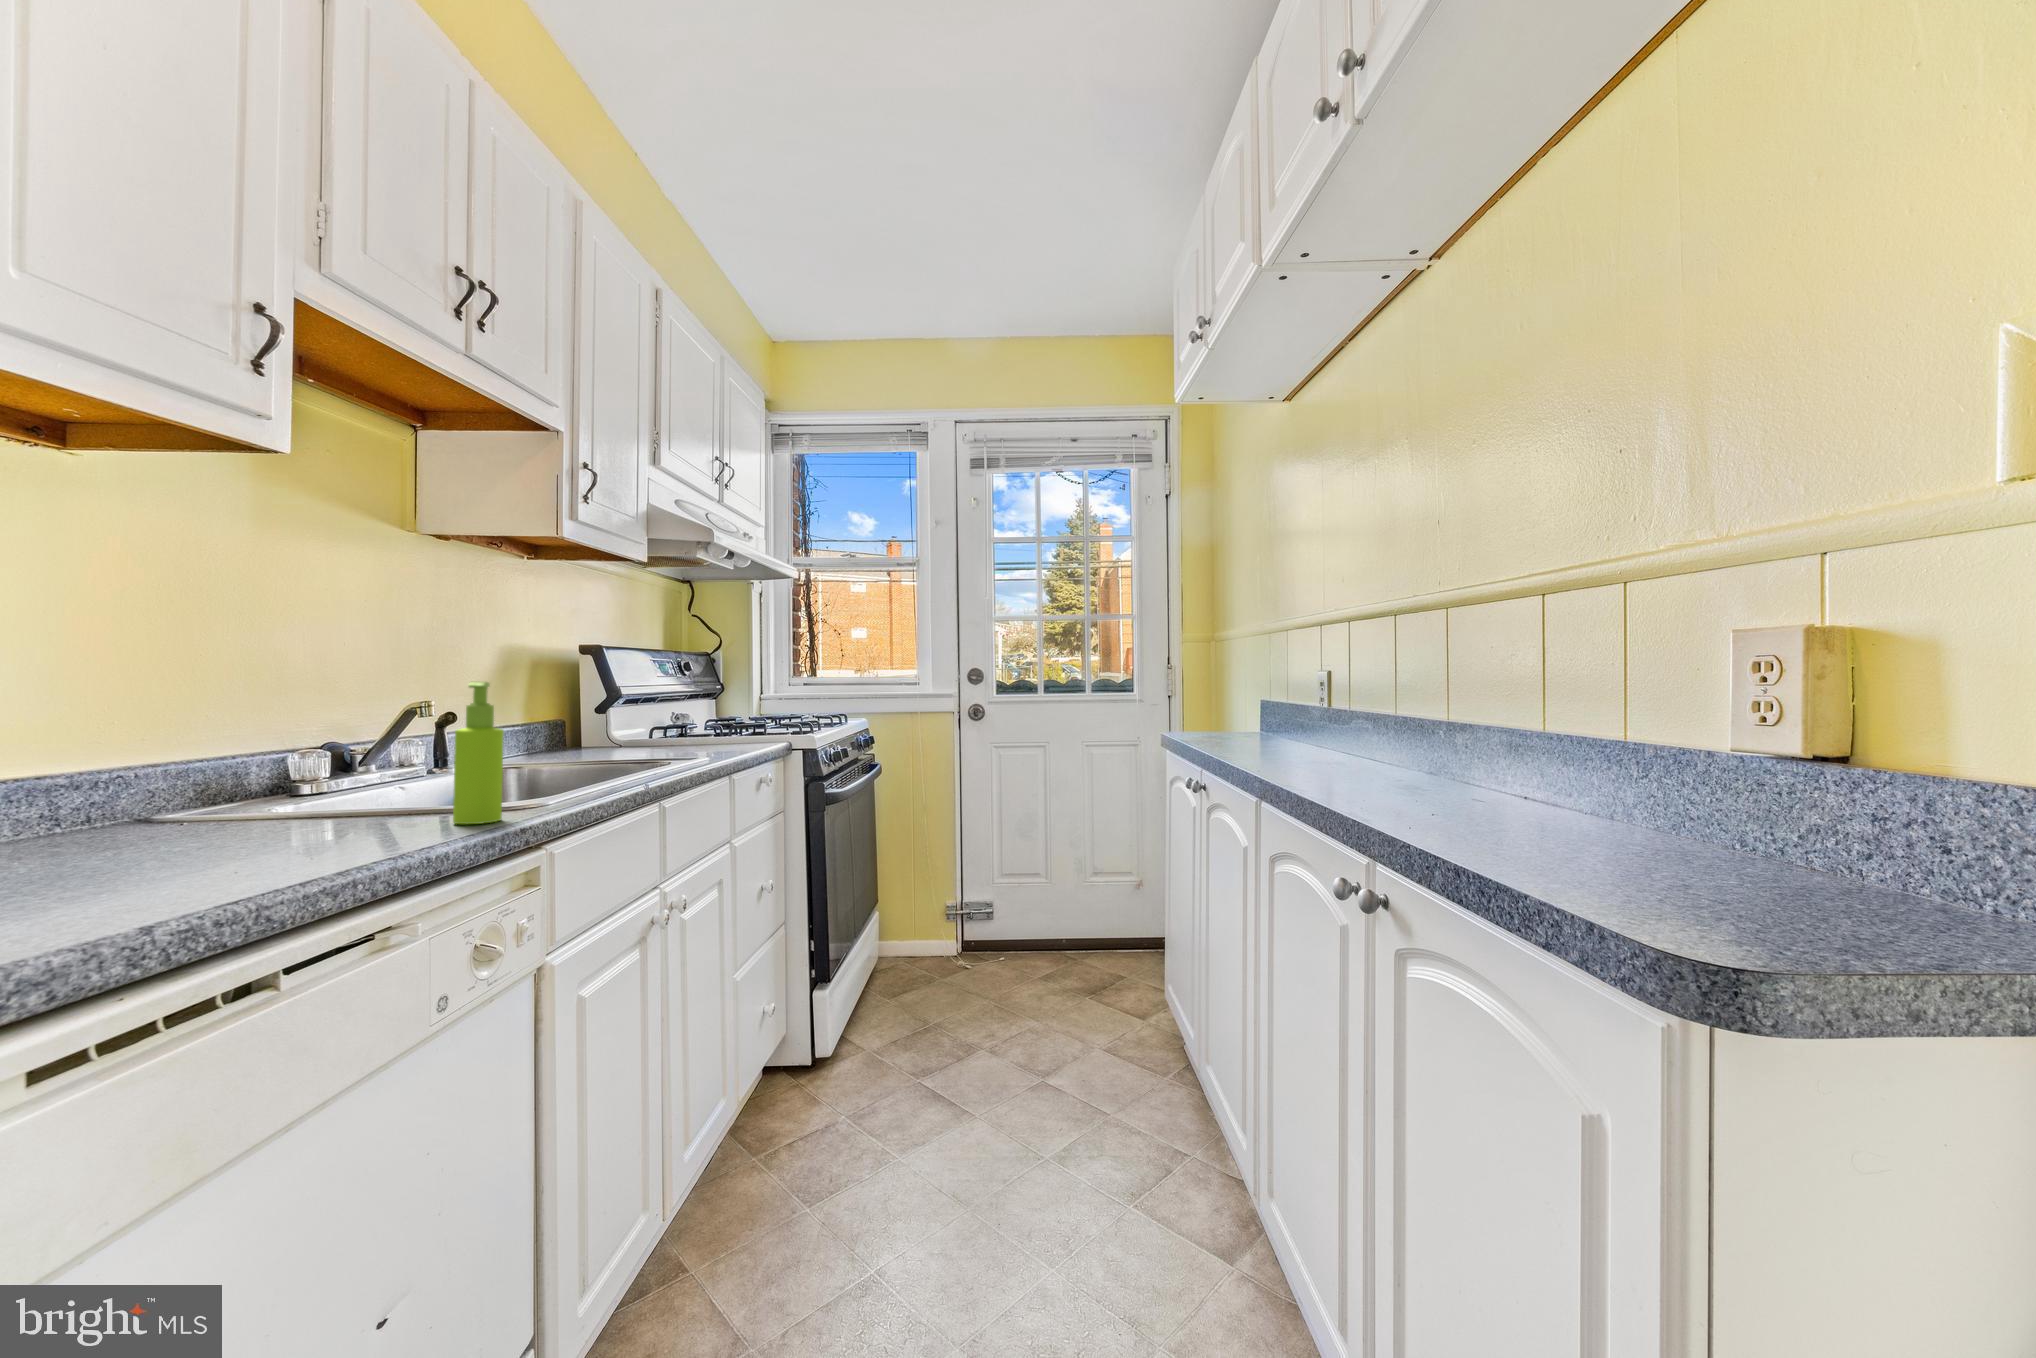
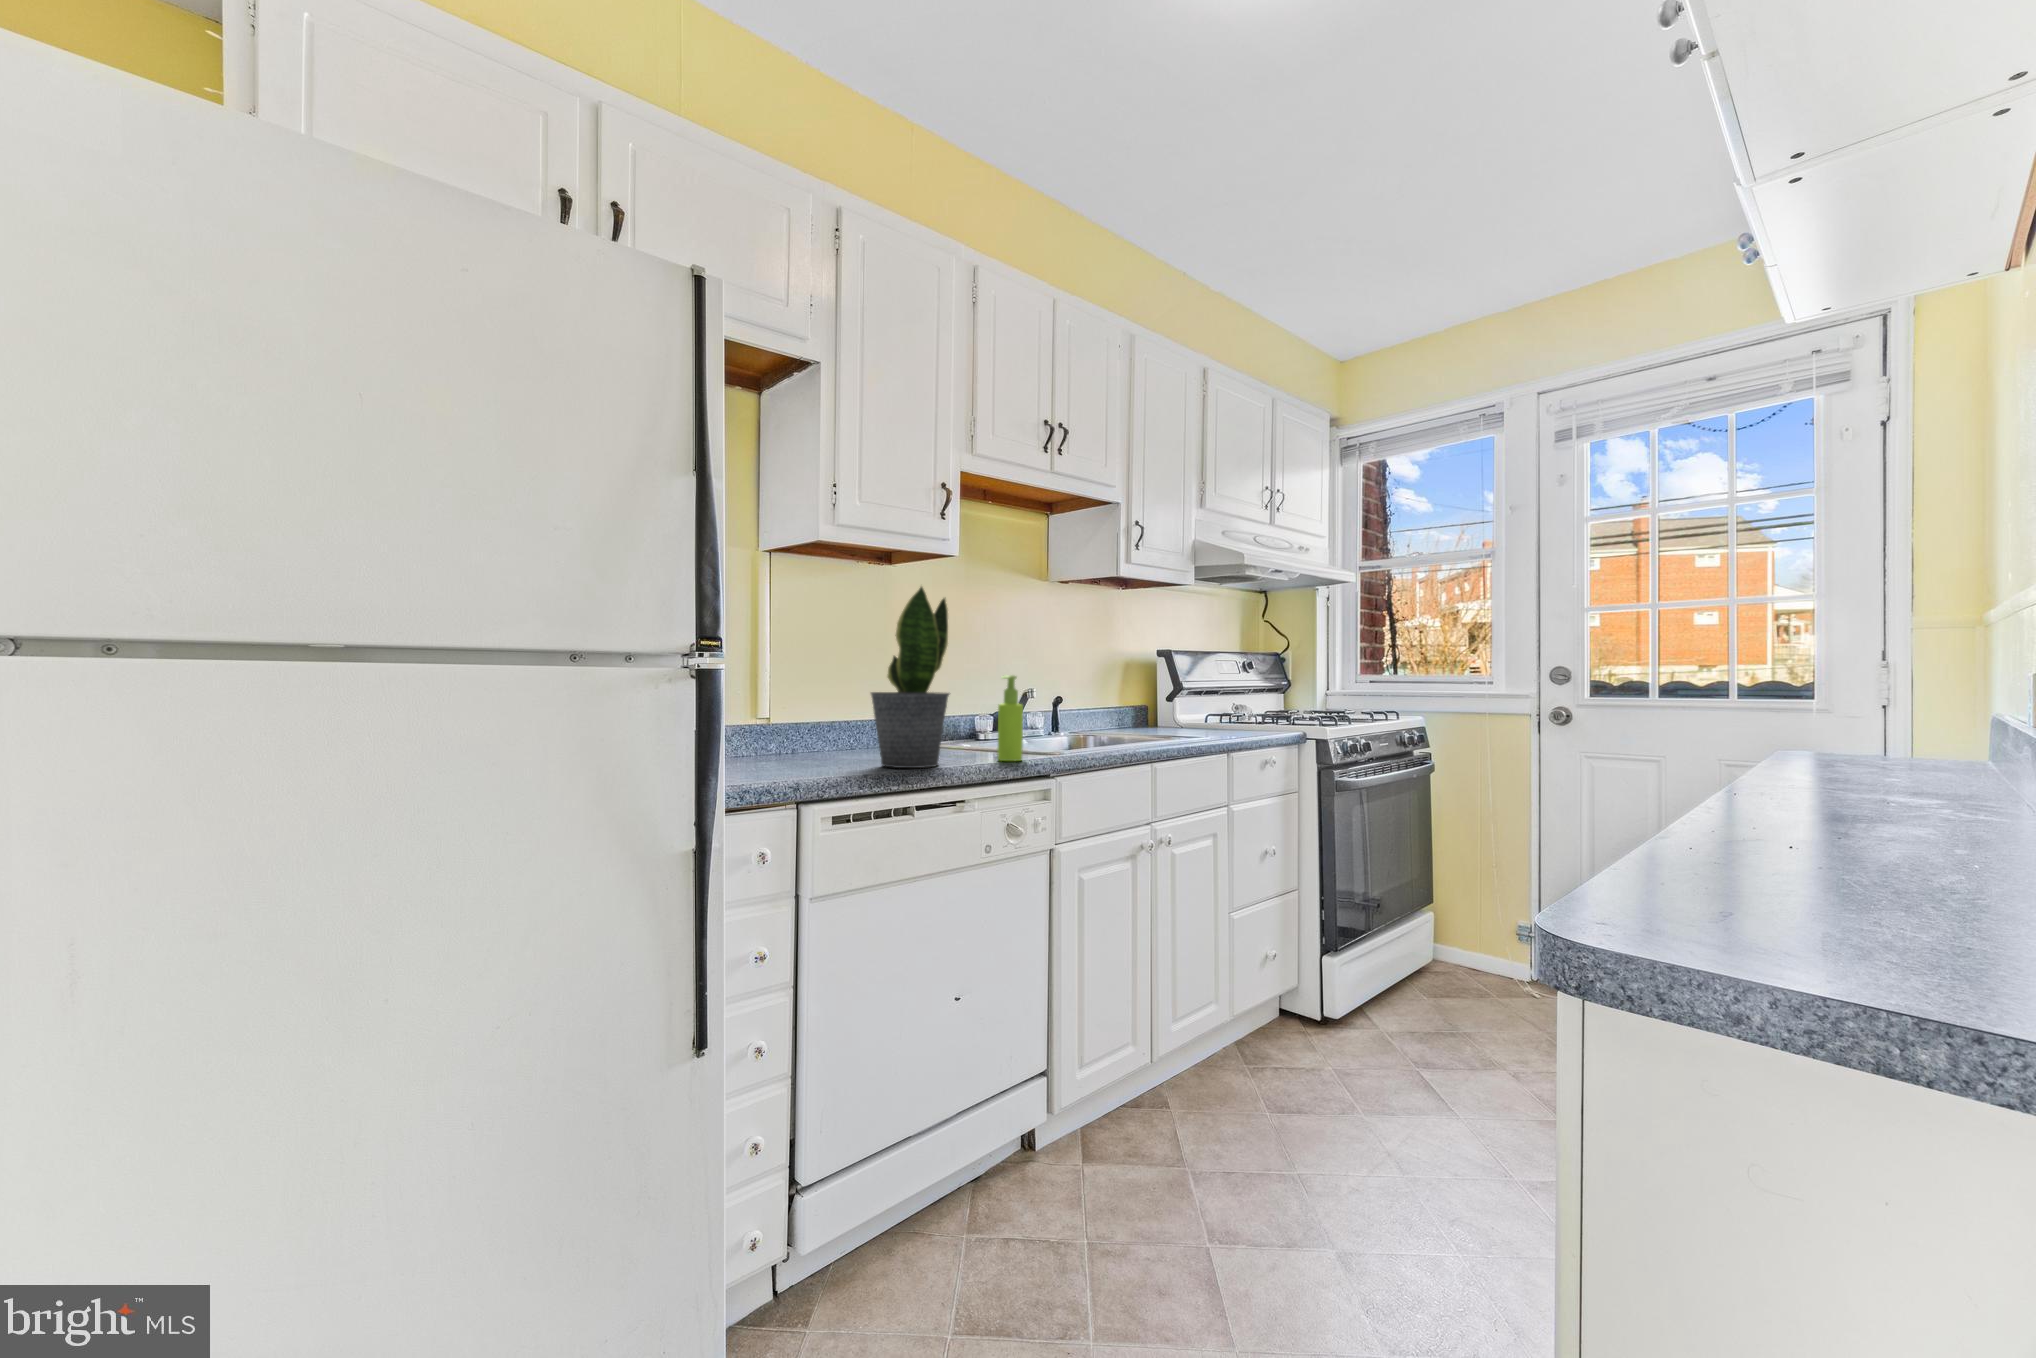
potted plant: none [168,510,377,867] -> present [871,587,949,768]

